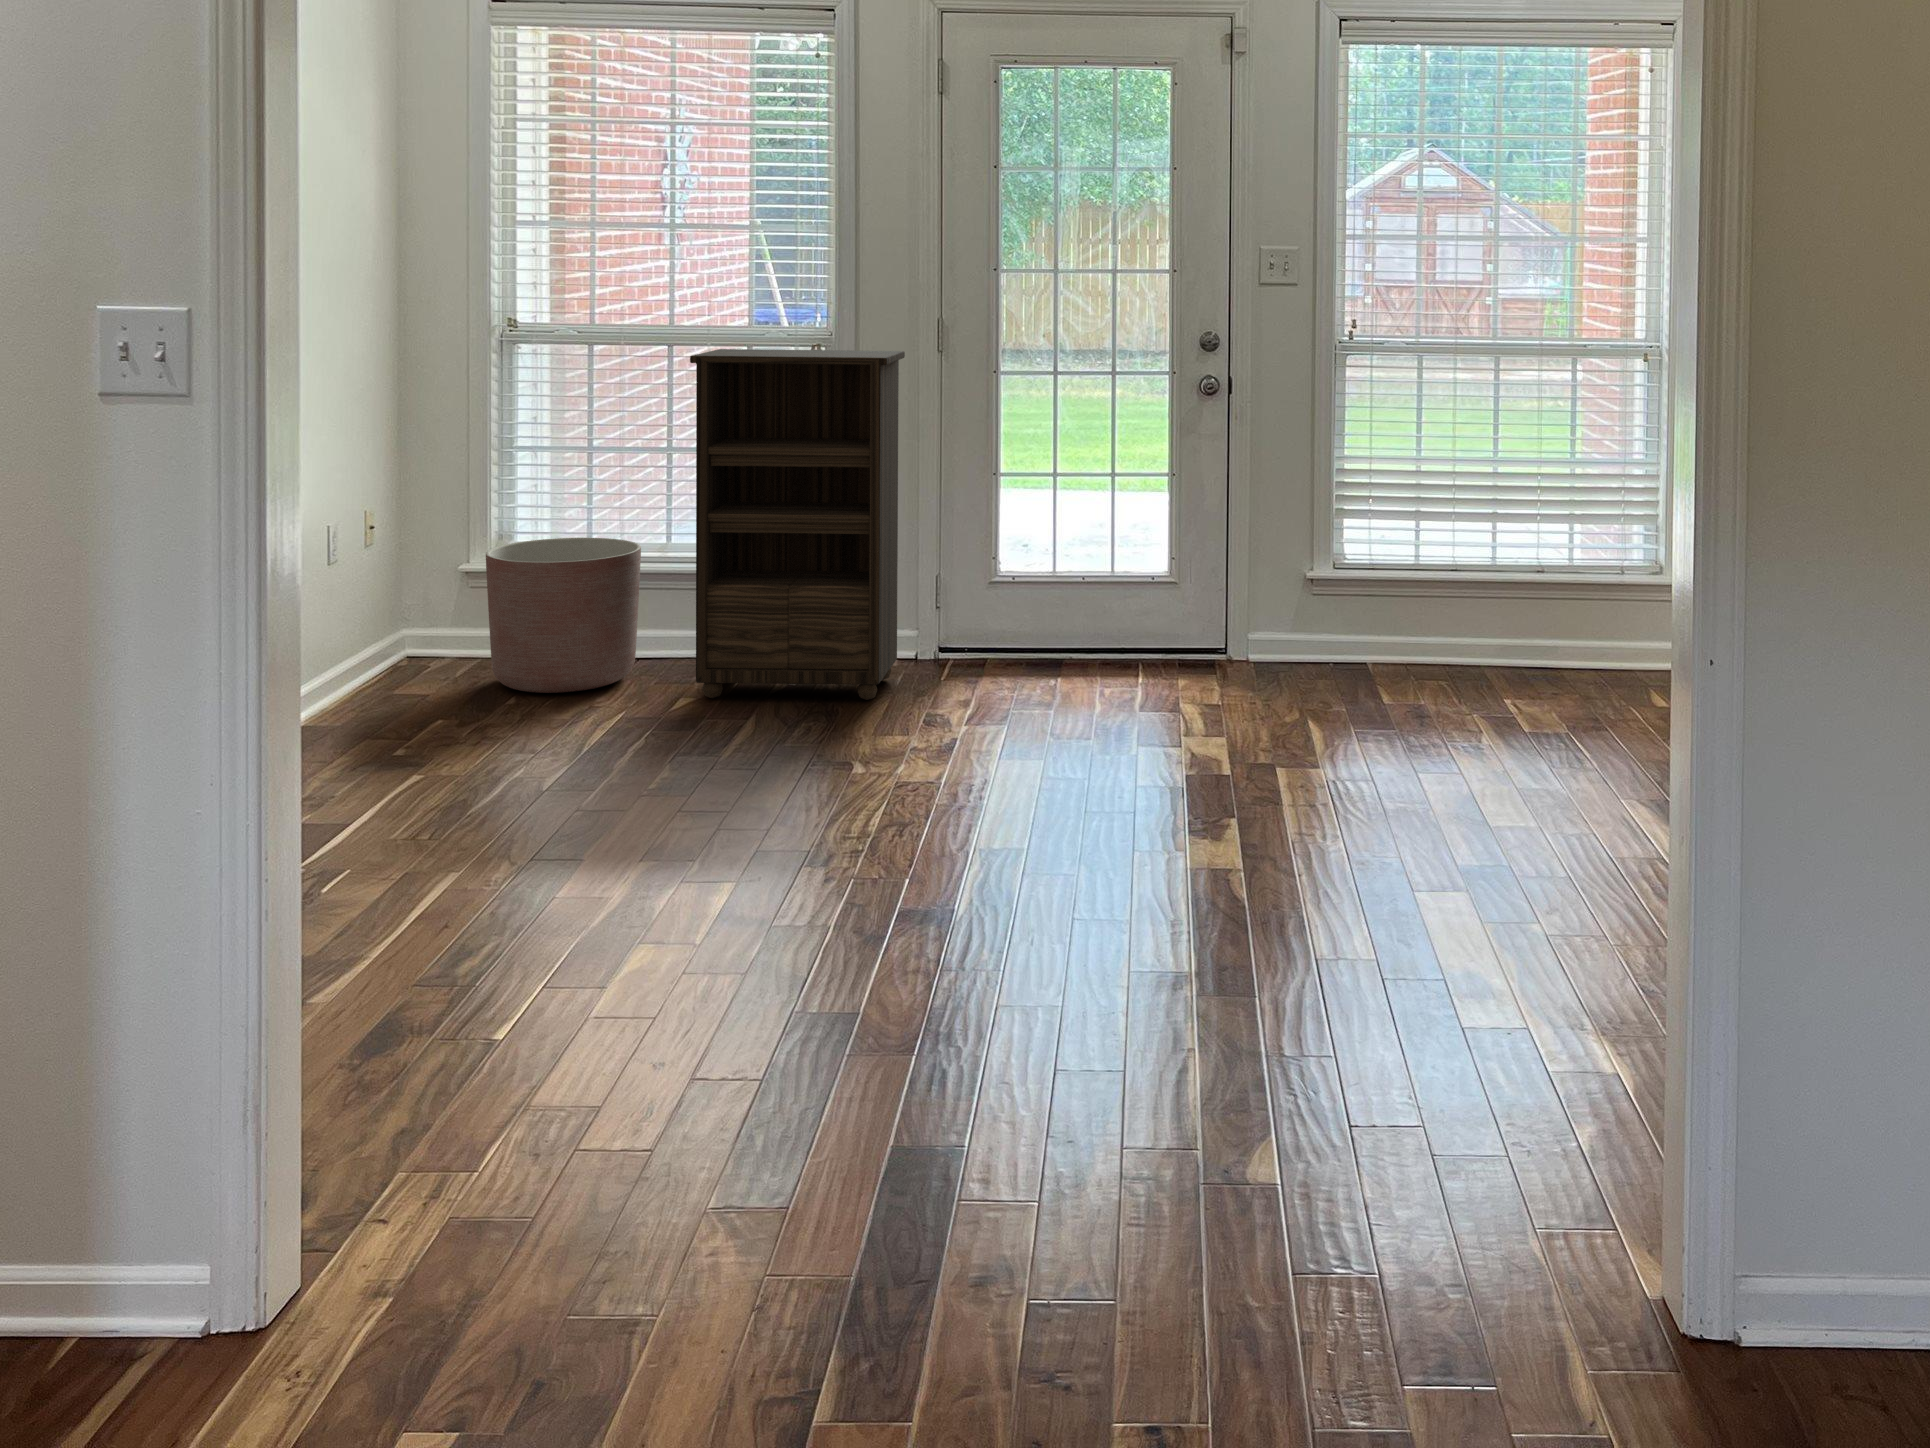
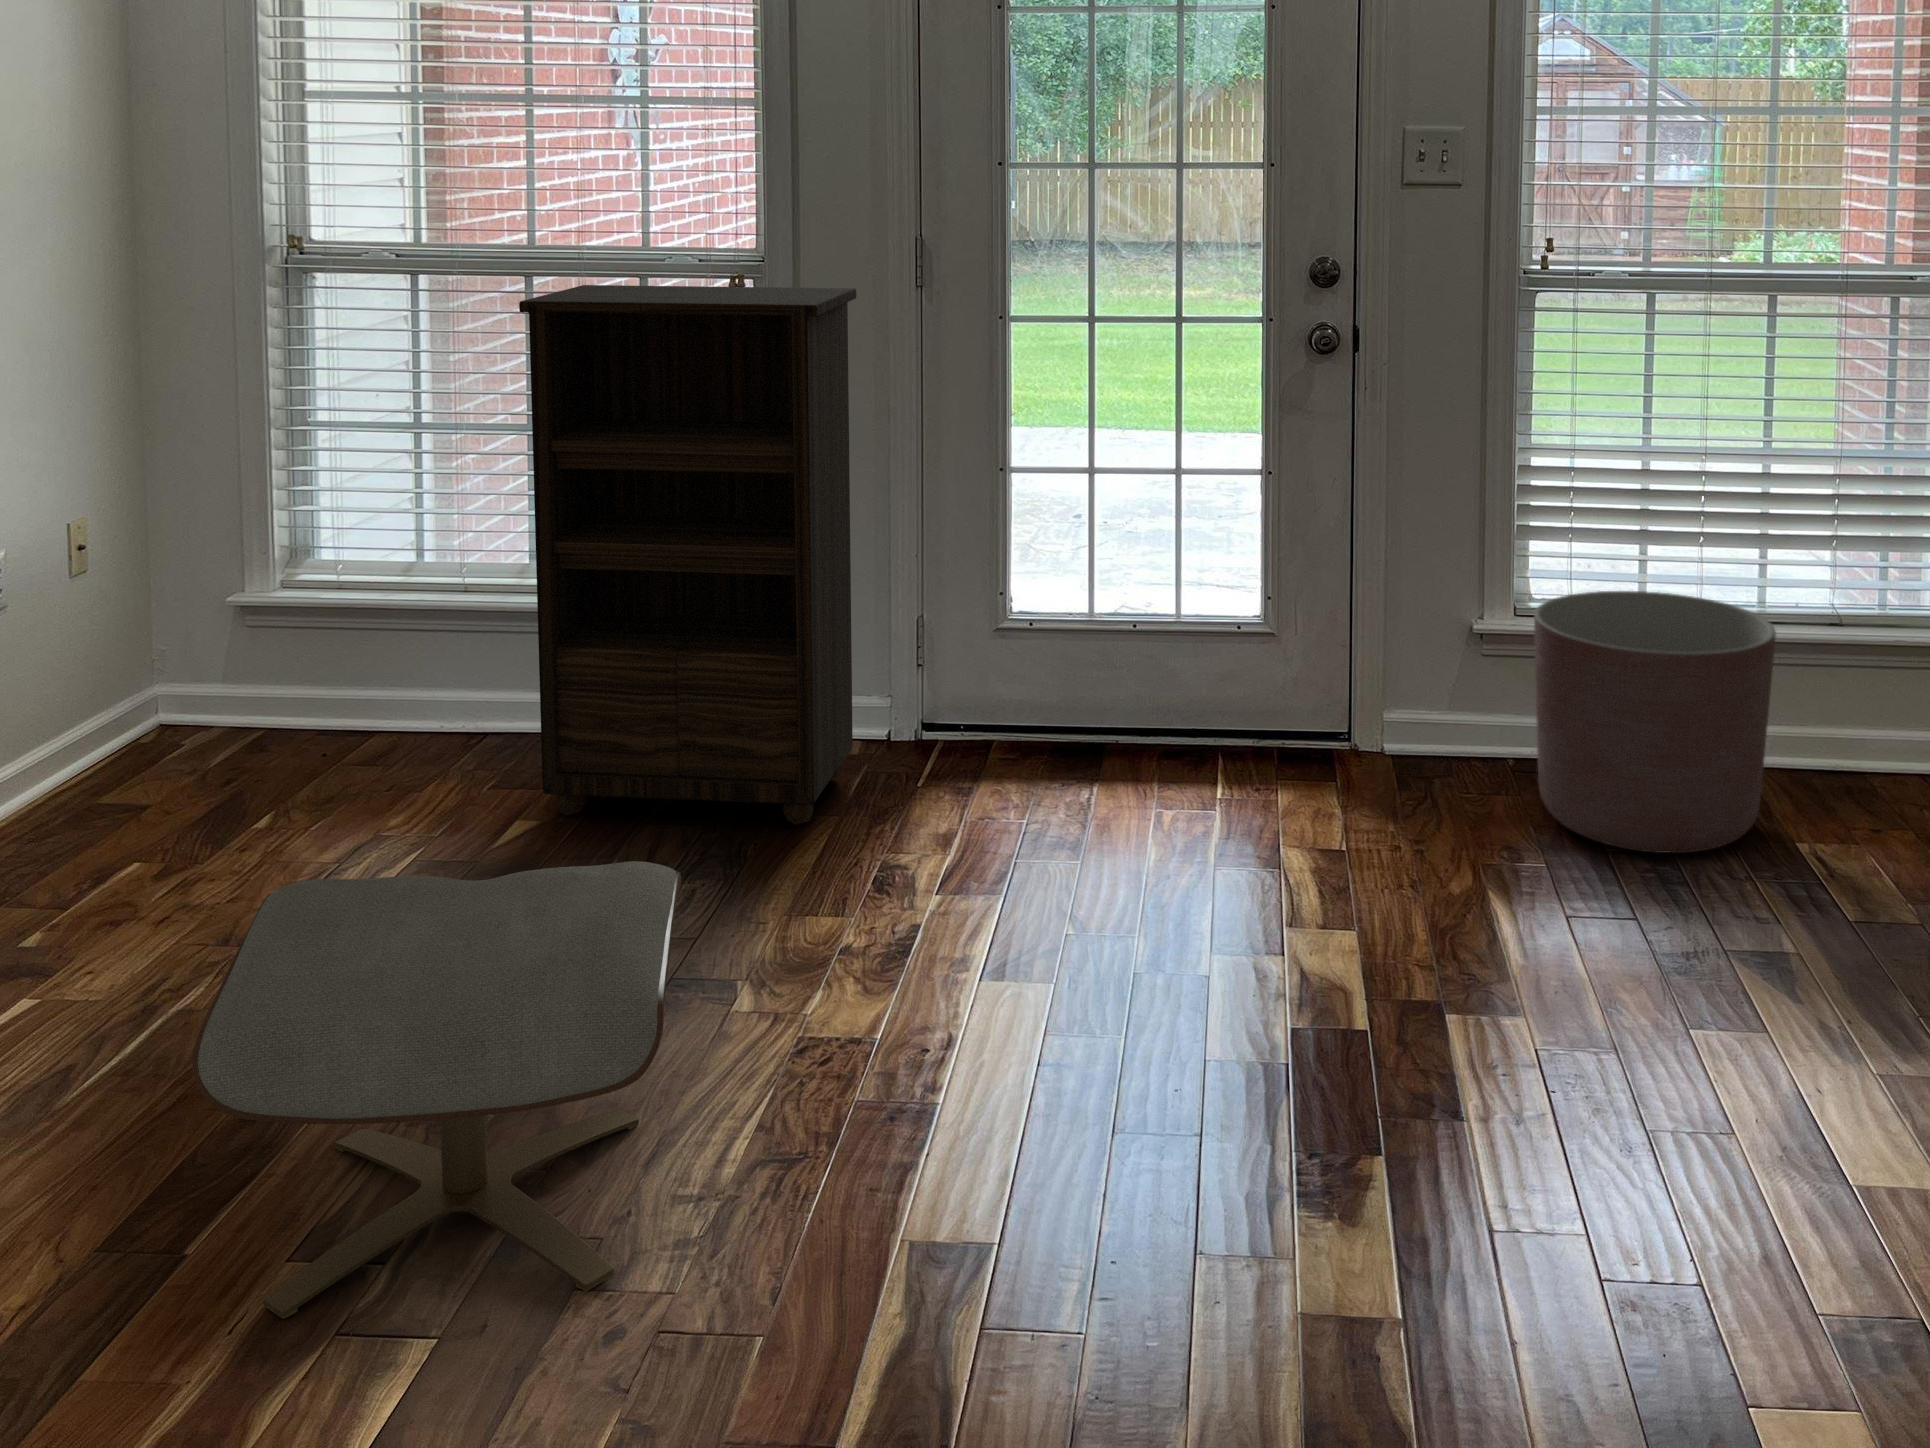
planter: present [486,538,641,693] -> present [1534,591,1776,853]
ottoman: none [596,658,847,881] -> present [193,861,681,1319]

